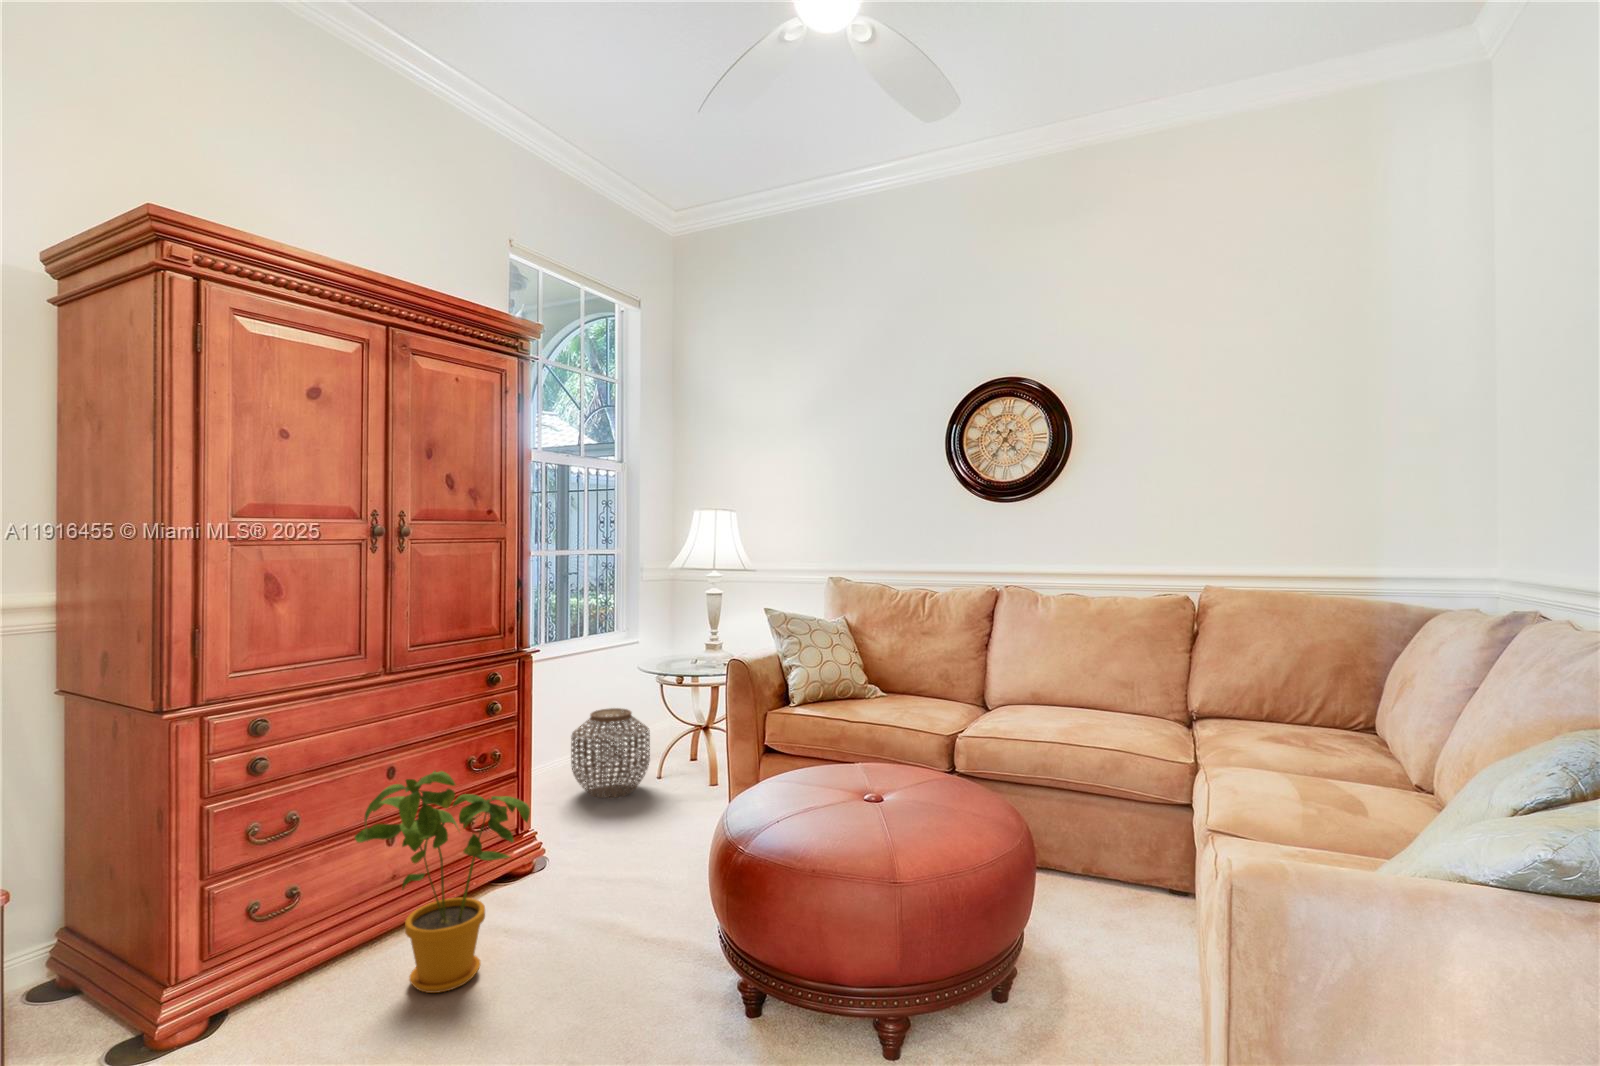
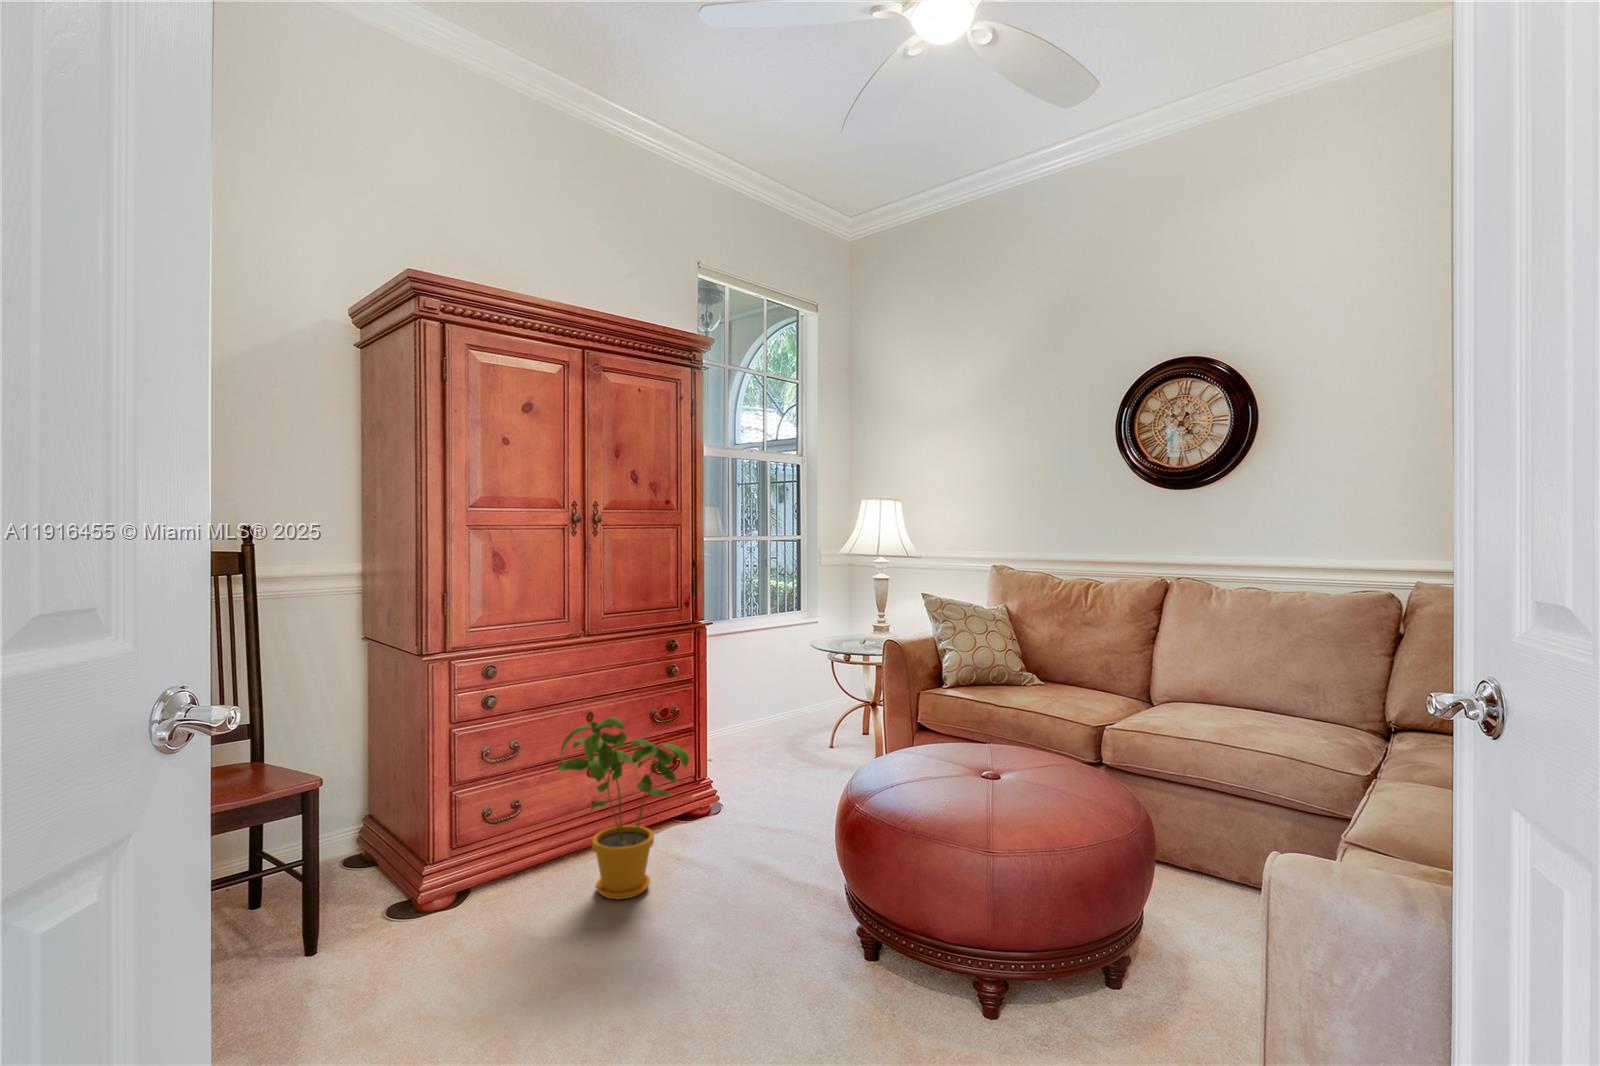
woven basket: present [571,708,650,798] -> none [747,681,817,761]

